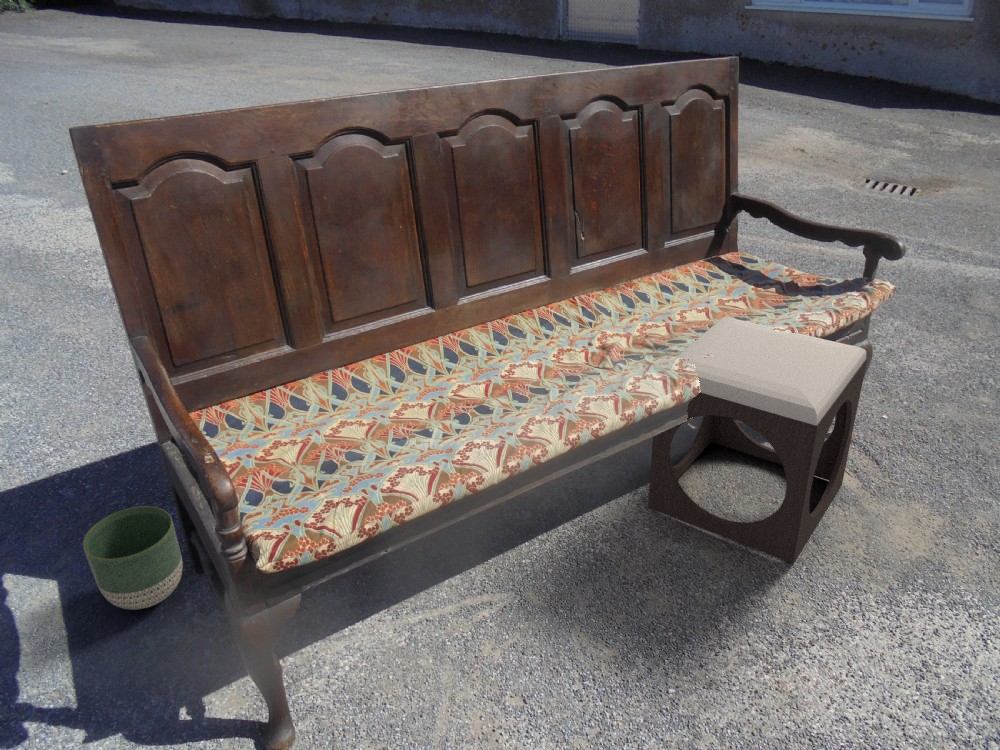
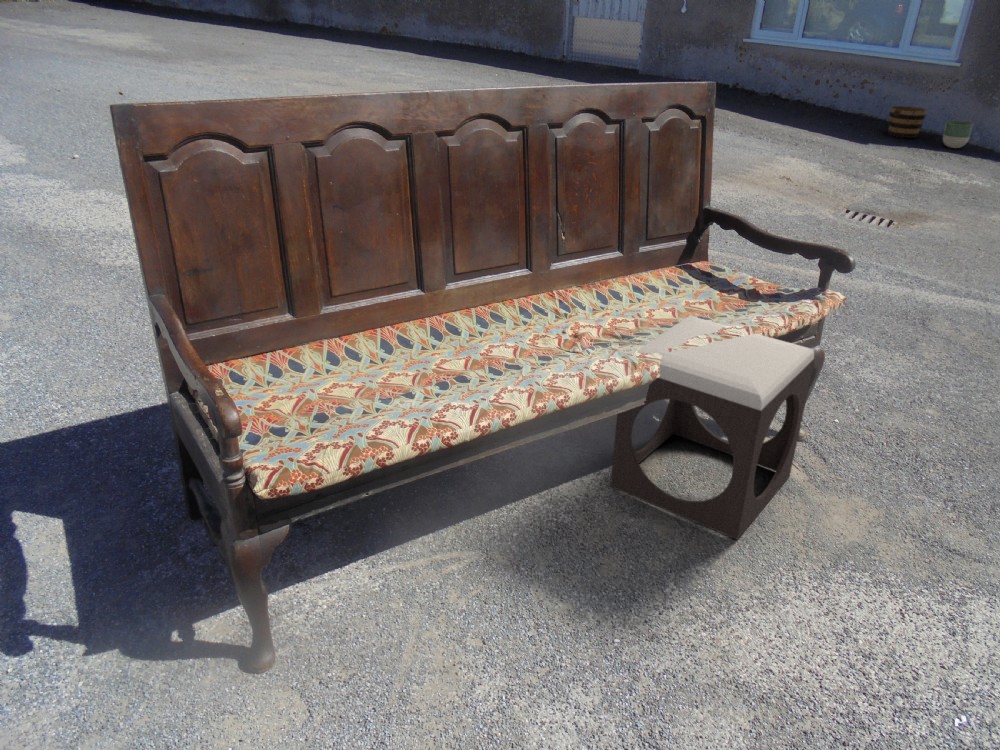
bucket: none [901,65,941,98] -> present [888,106,926,138]
planter: present [83,506,183,609] -> present [943,121,973,148]

